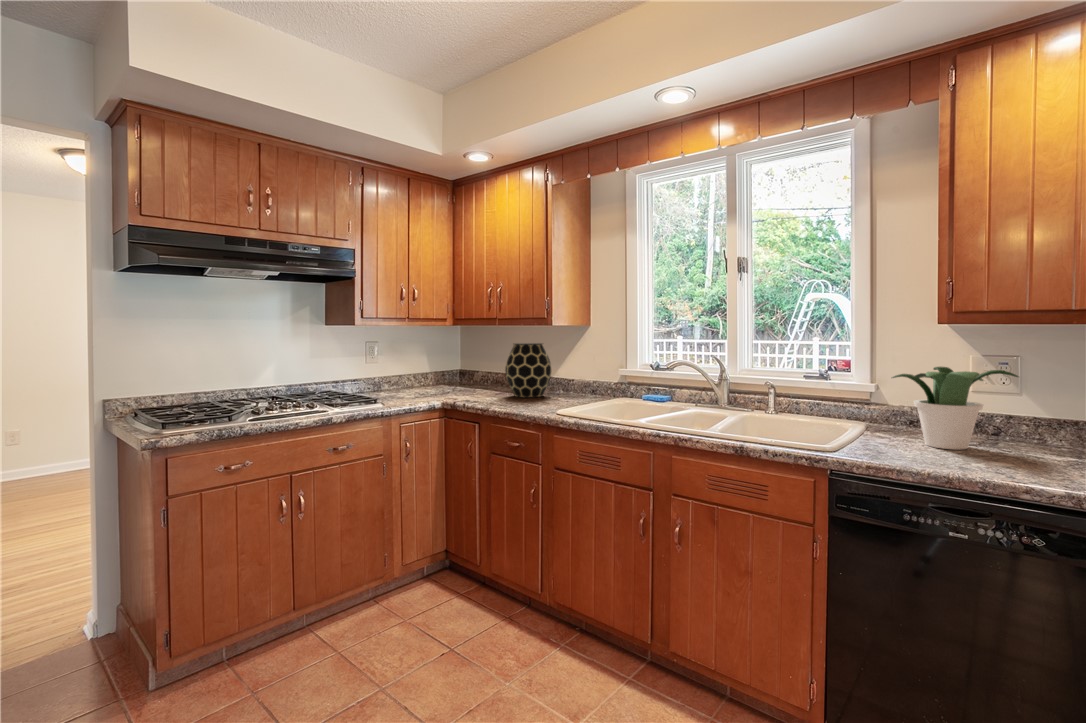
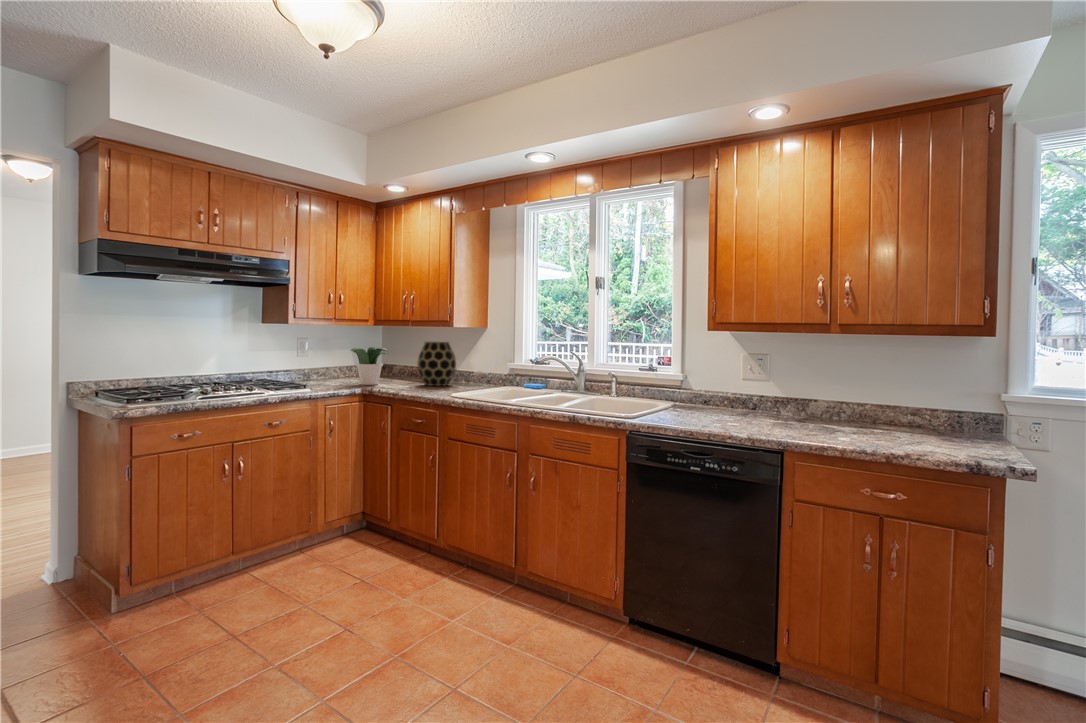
potted plant: present [892,367,1018,449] -> present [350,347,388,385]

